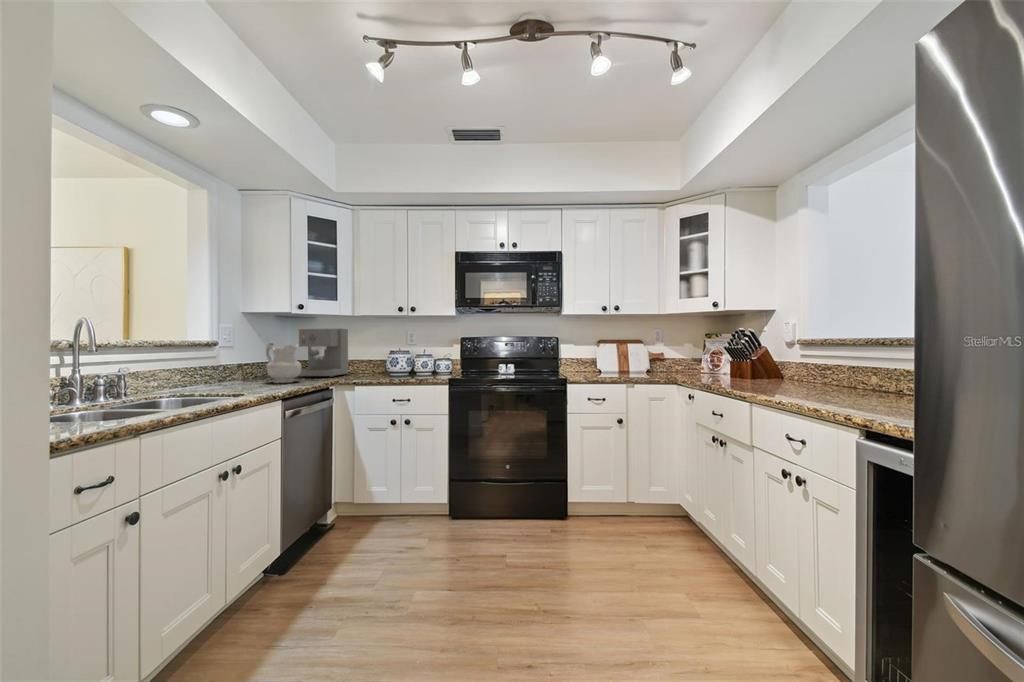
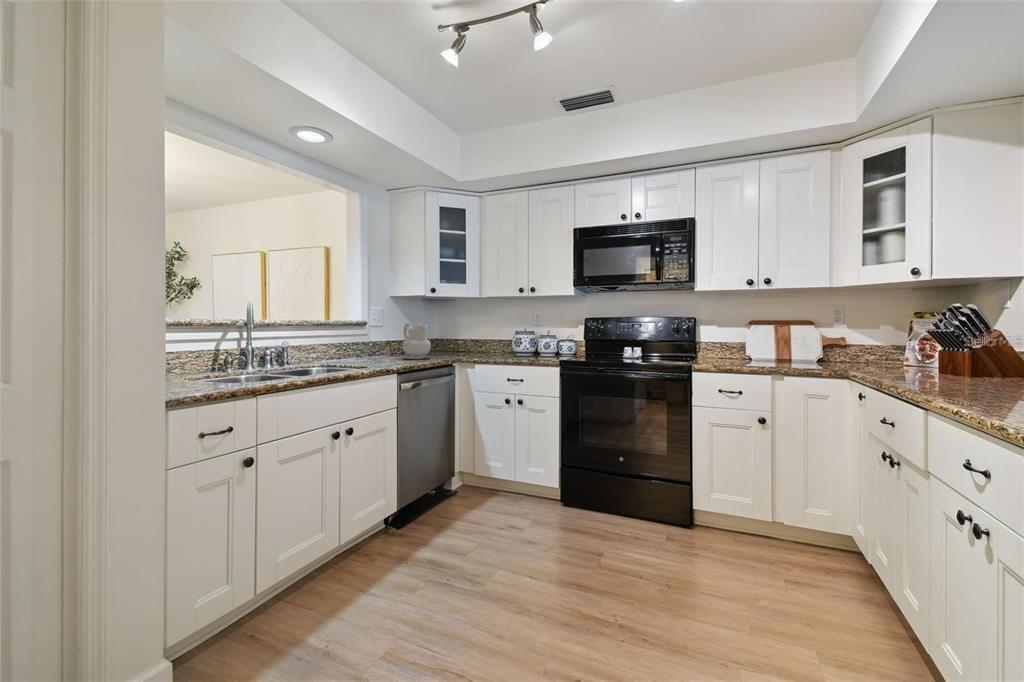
coffee maker: present [299,329,348,377] -> none [435,310,479,355]

